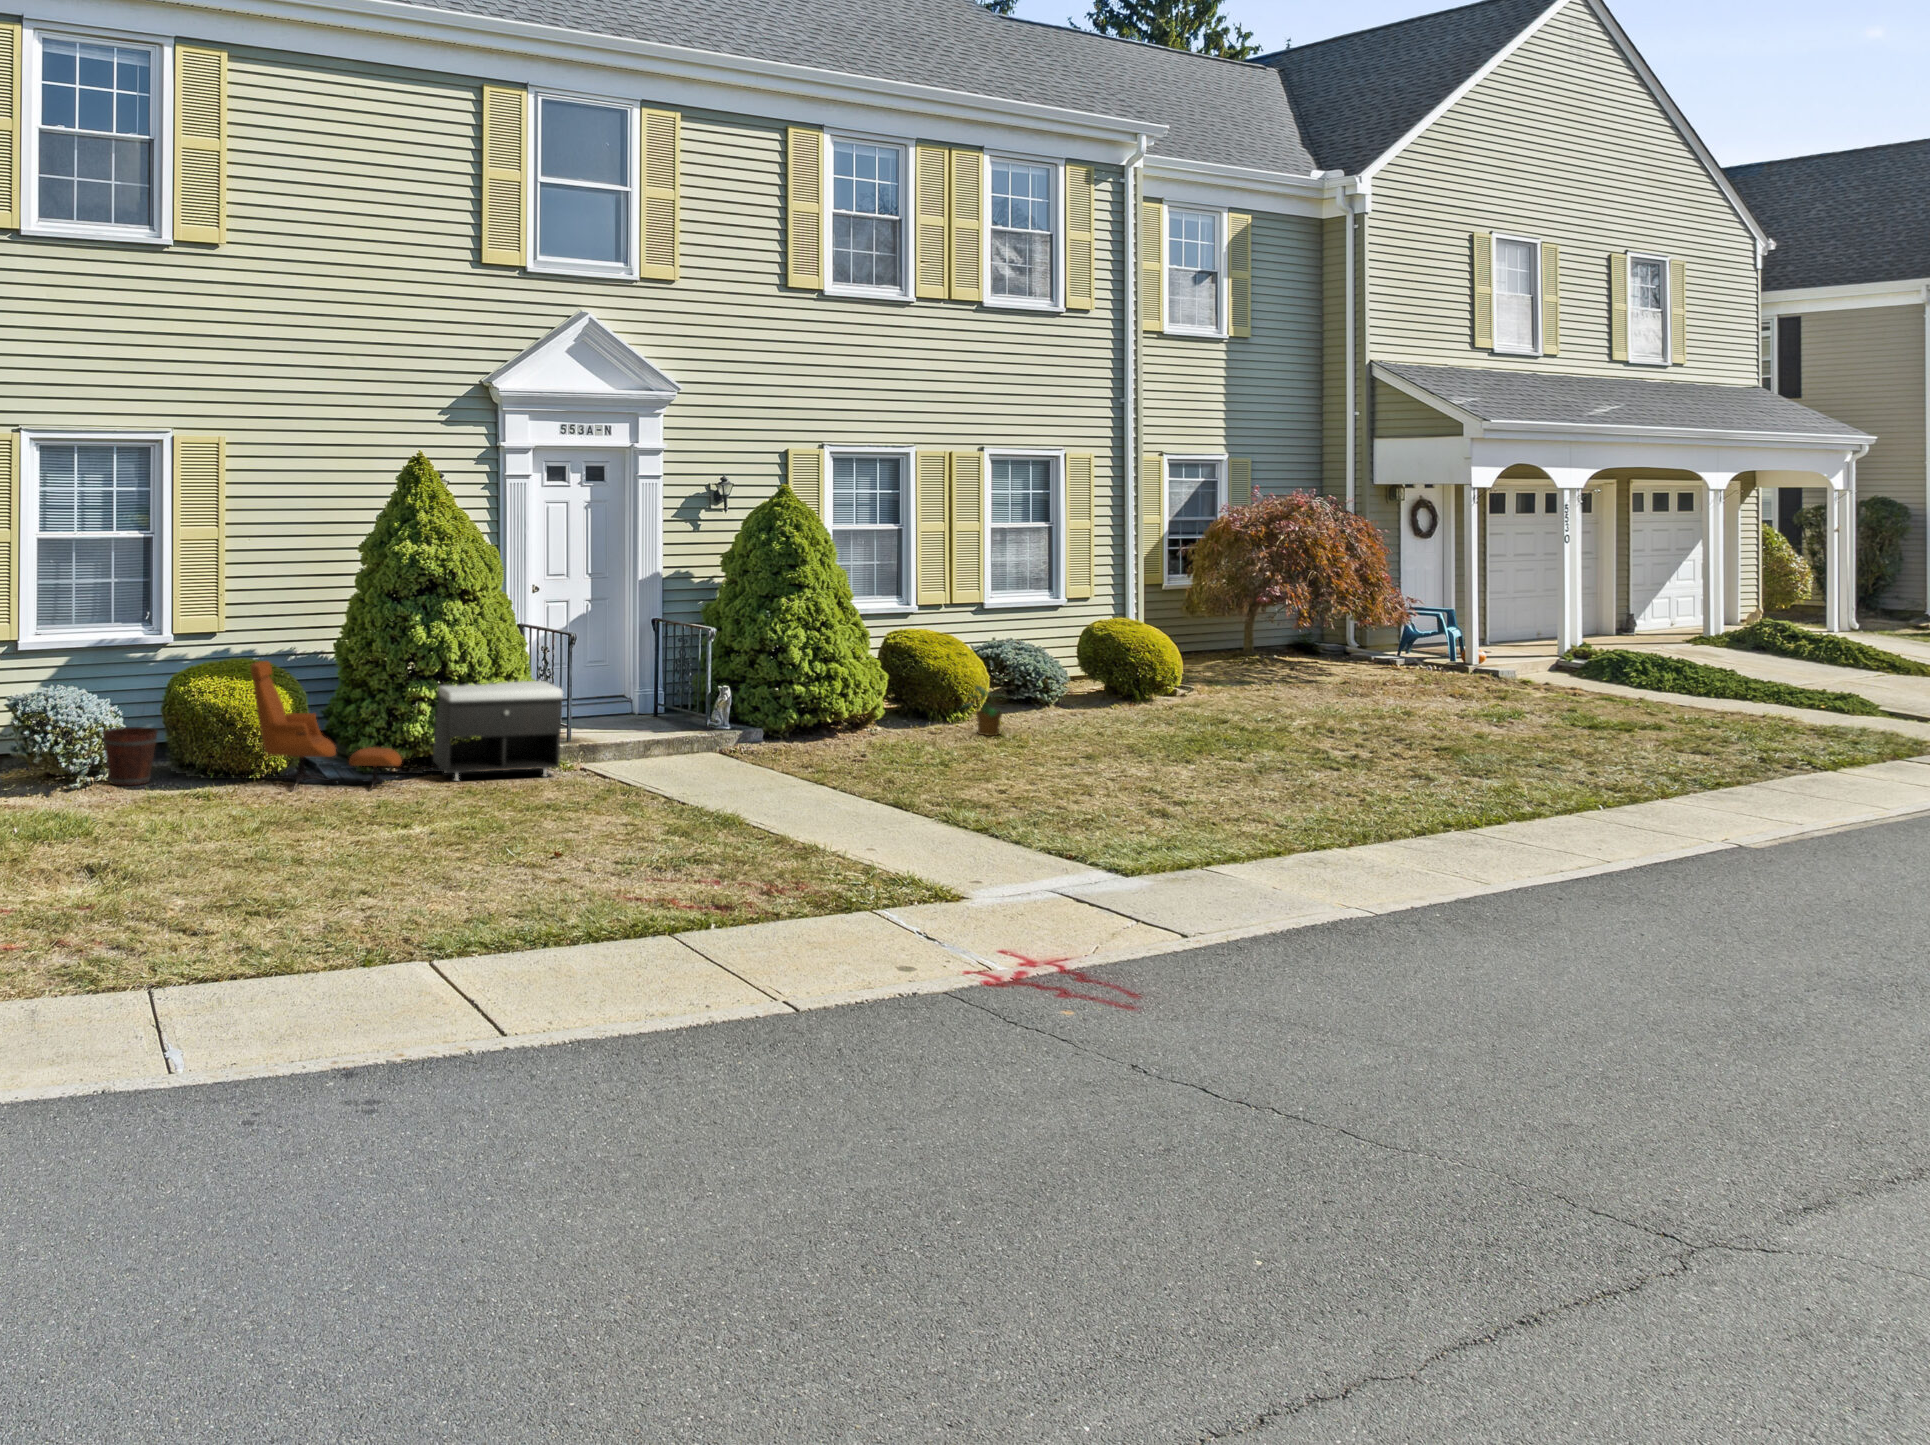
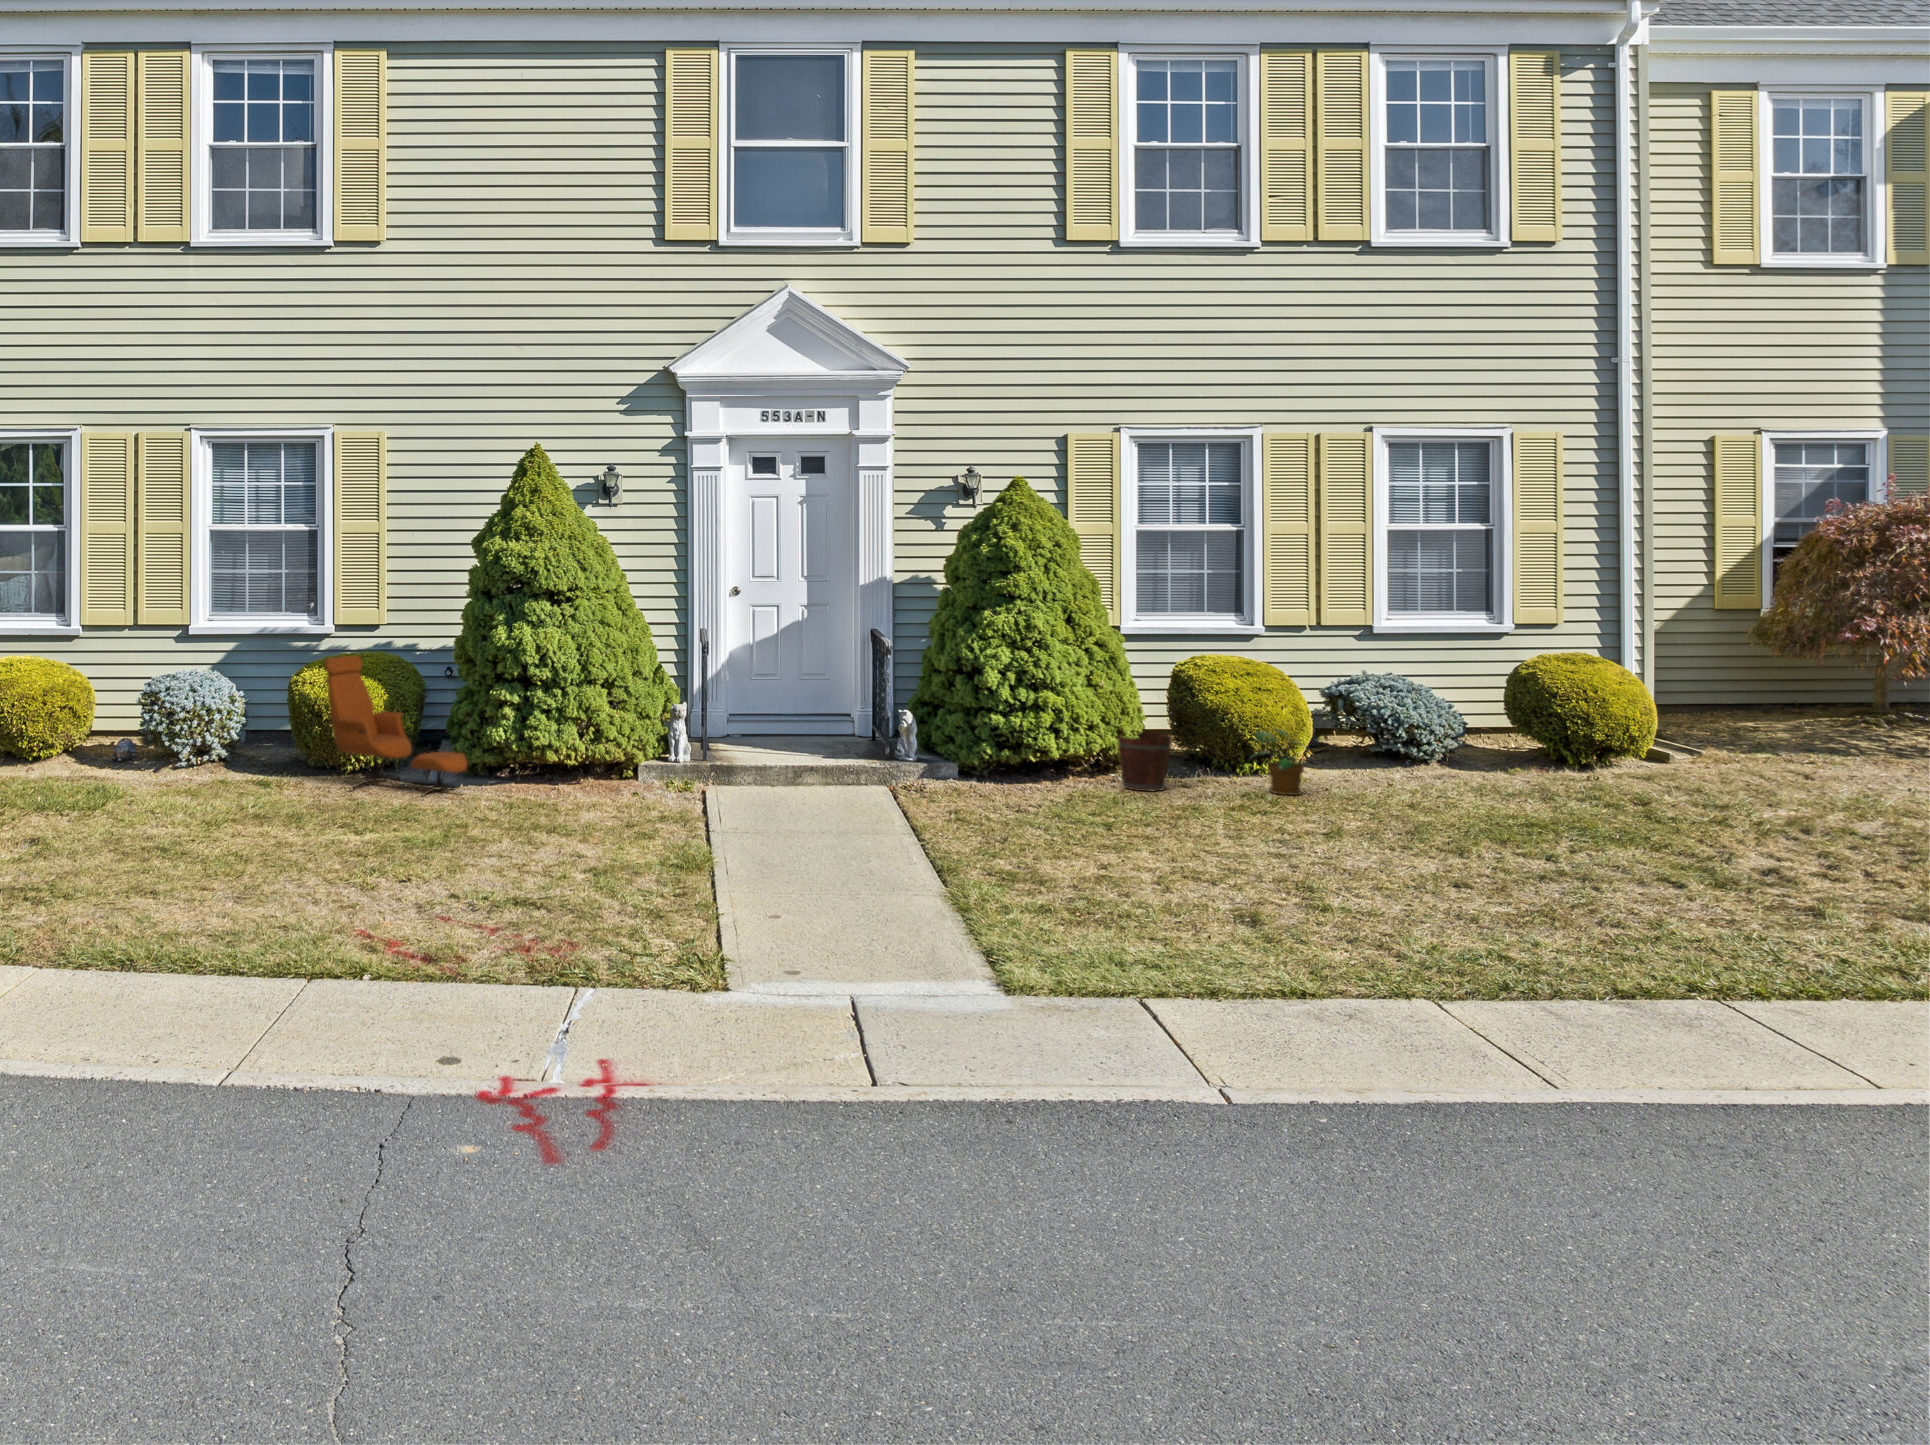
storage bench: present [433,681,563,781] -> none [513,688,652,797]
bucket: present [102,727,157,786] -> present [1117,732,1172,791]

